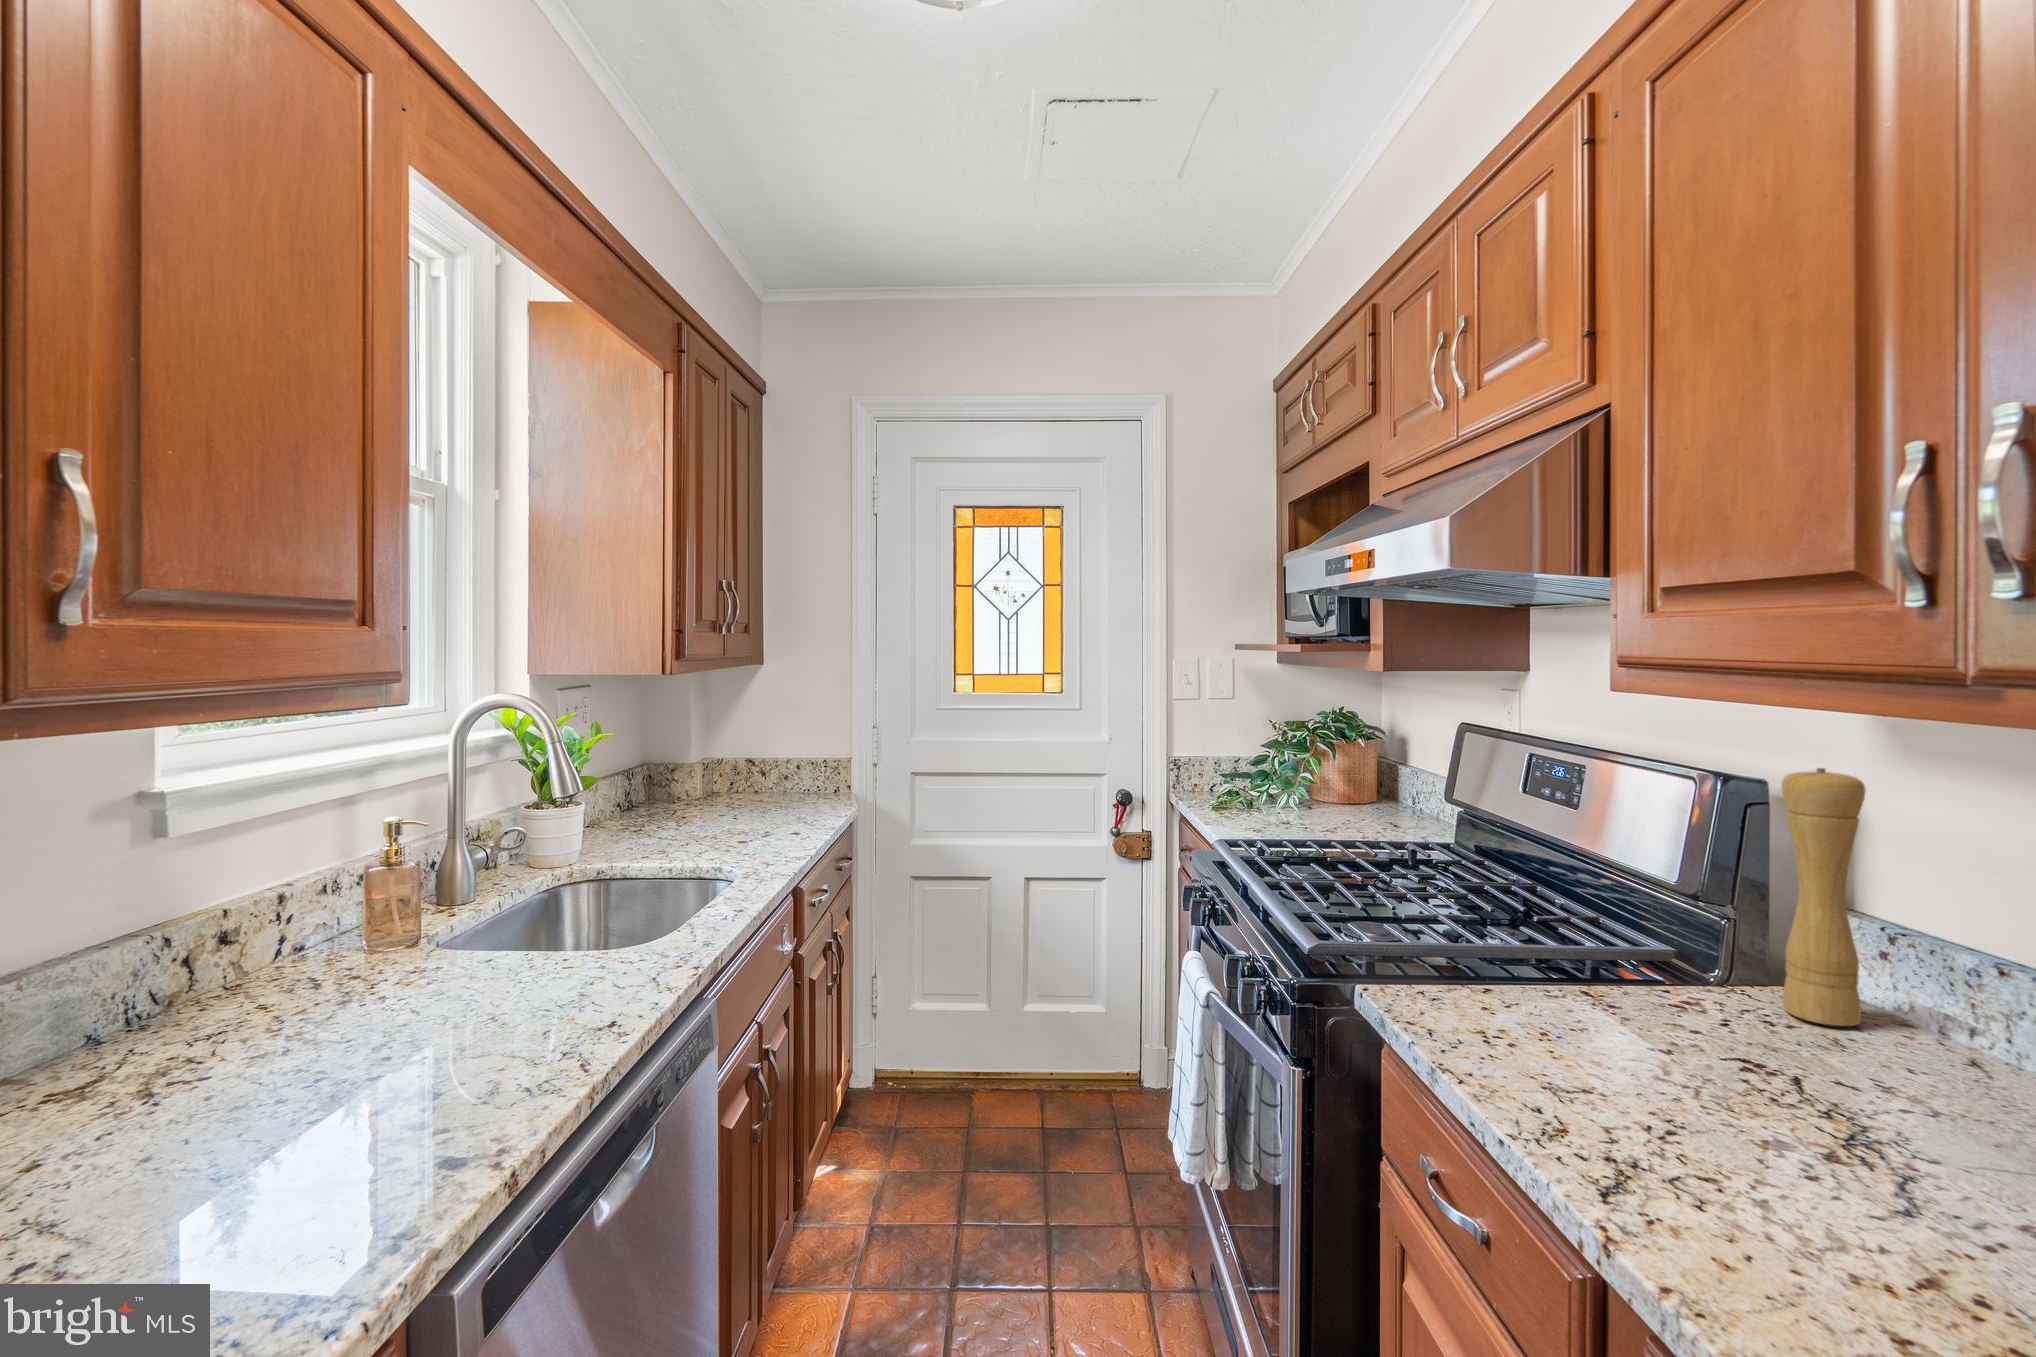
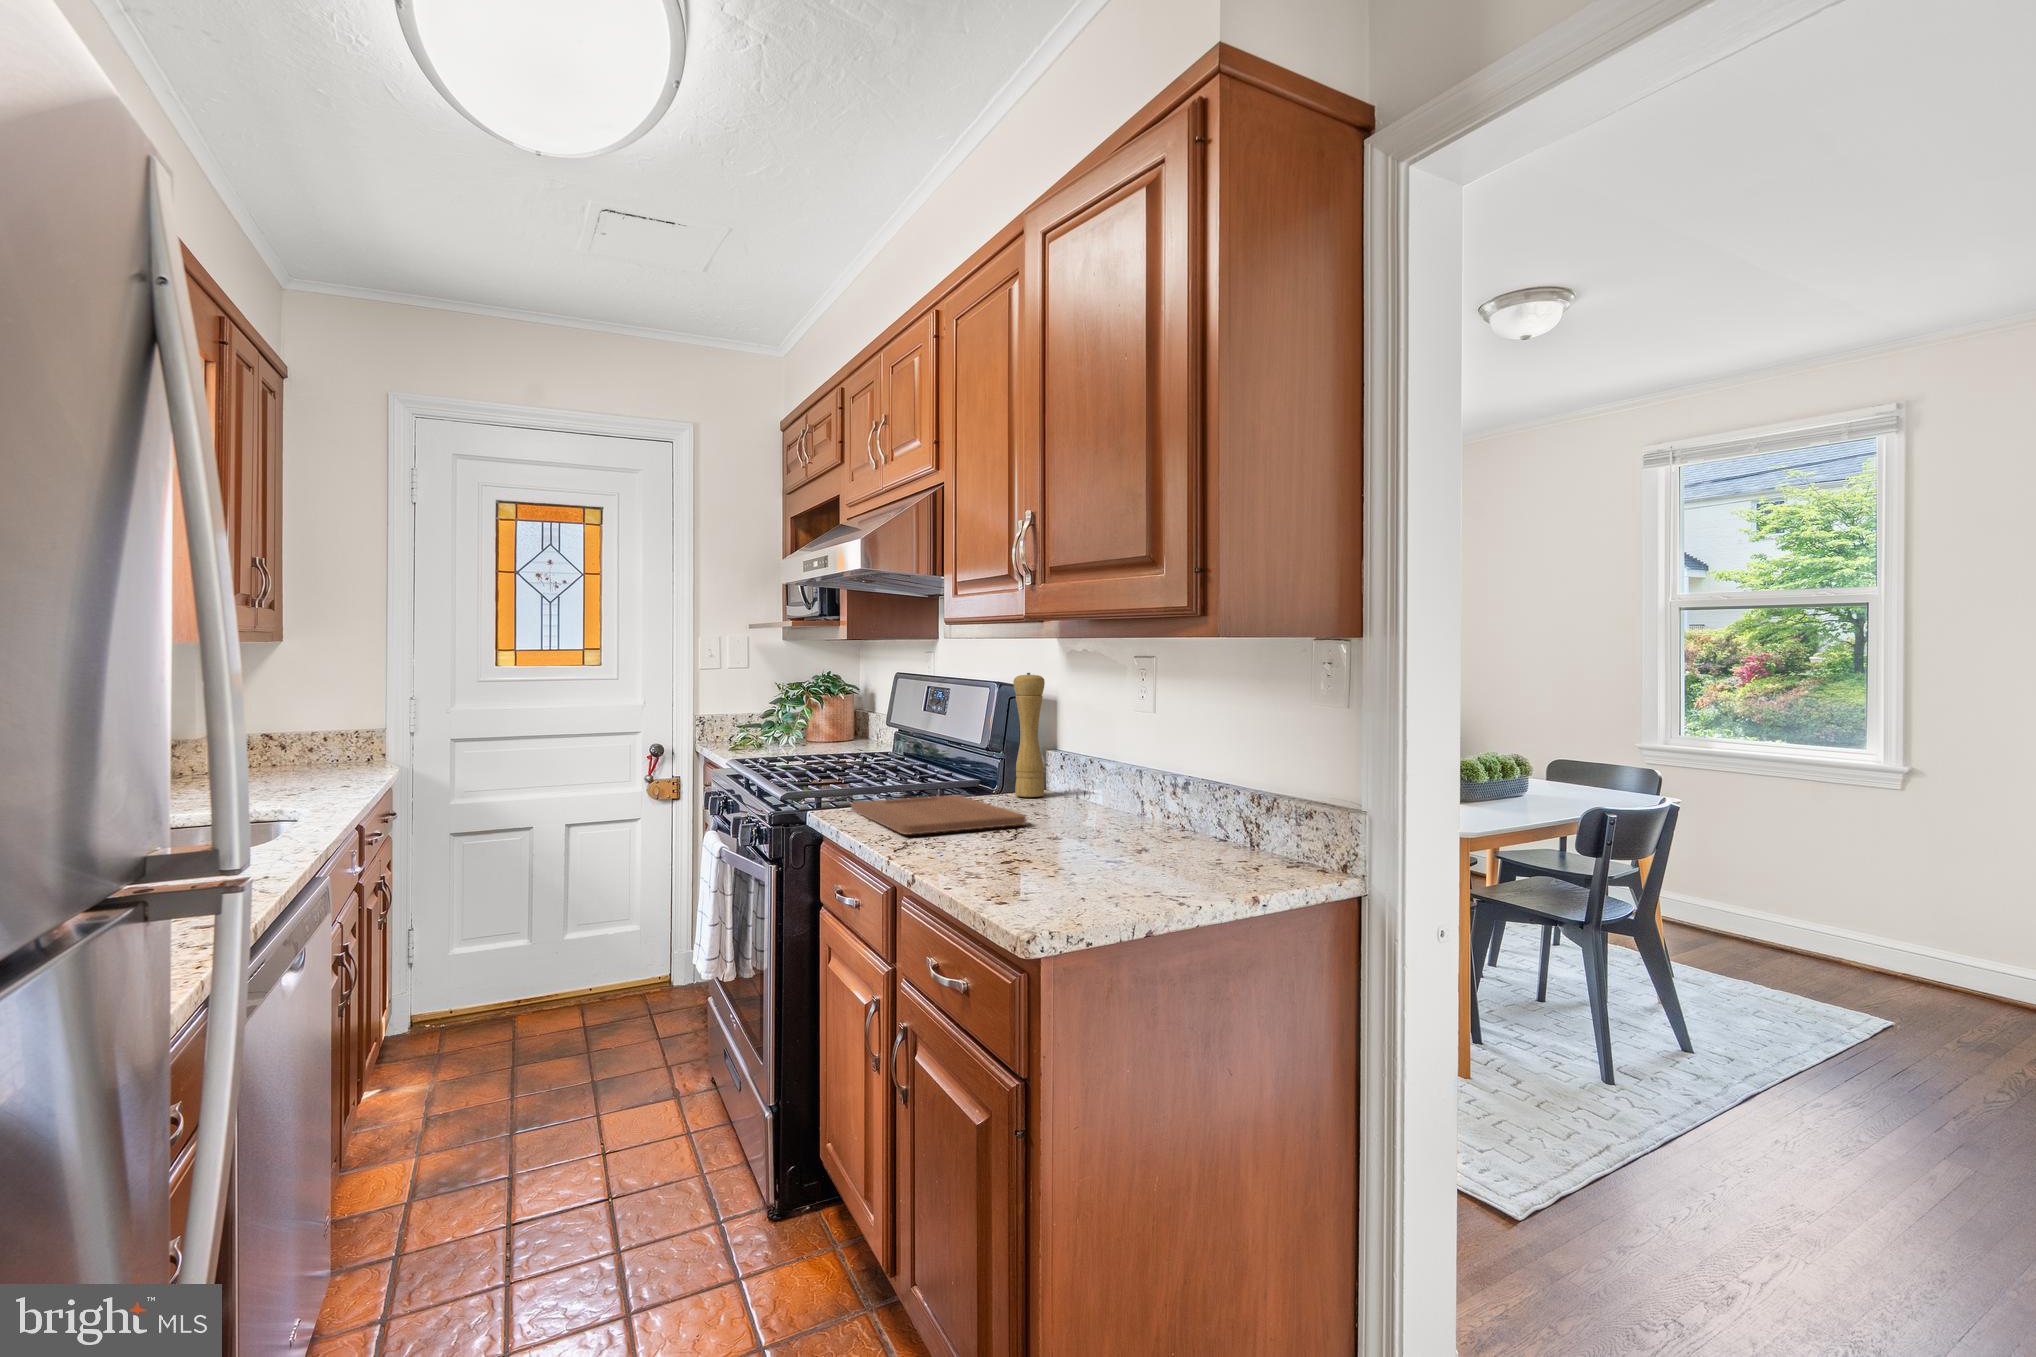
cutting board: none [1443,995,1932,1176] -> present [851,795,1026,834]

